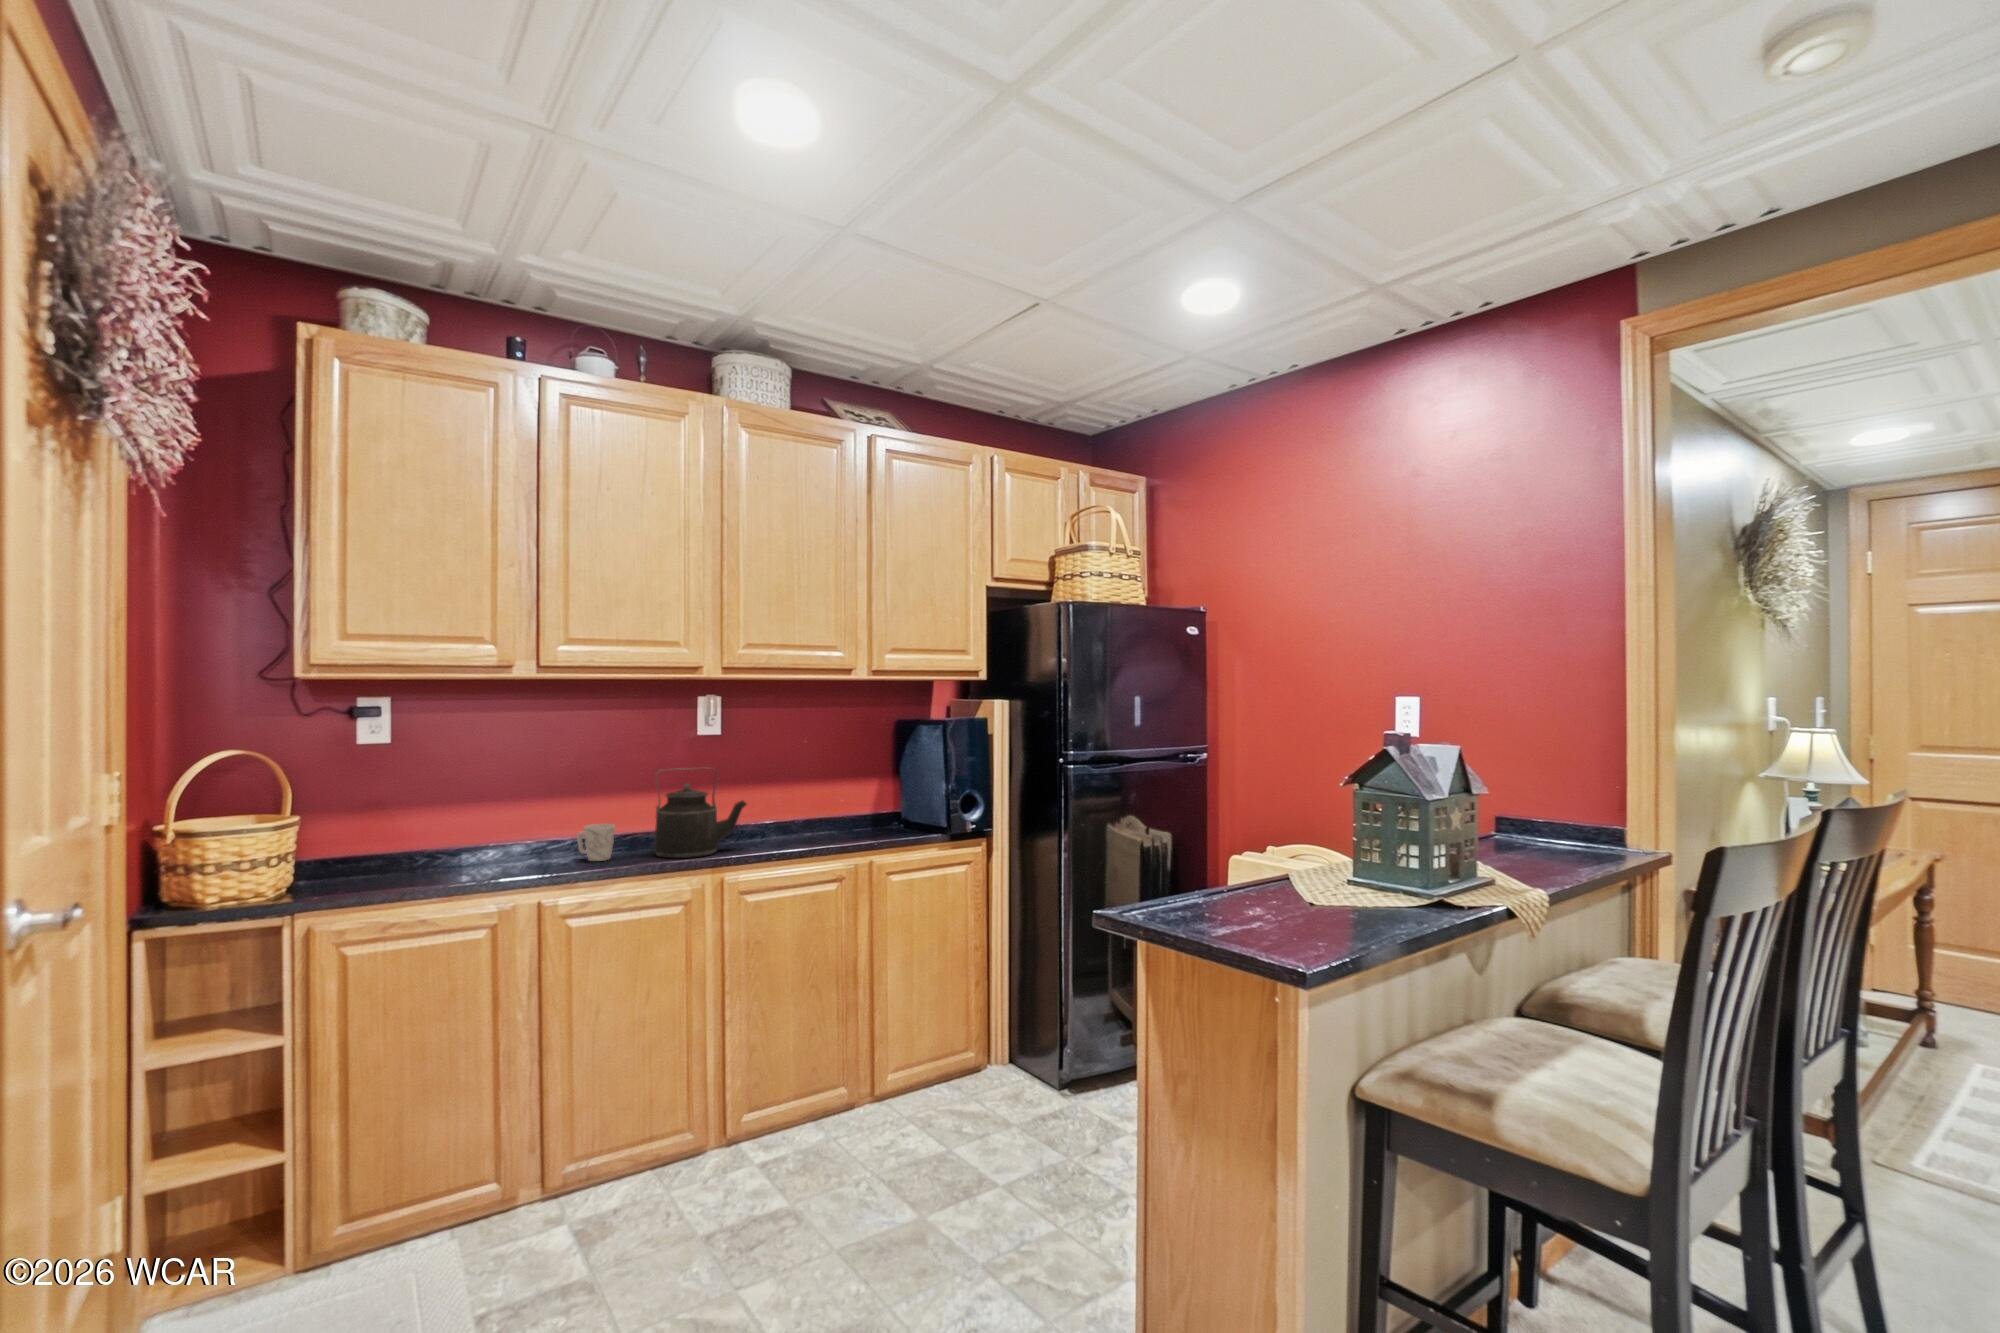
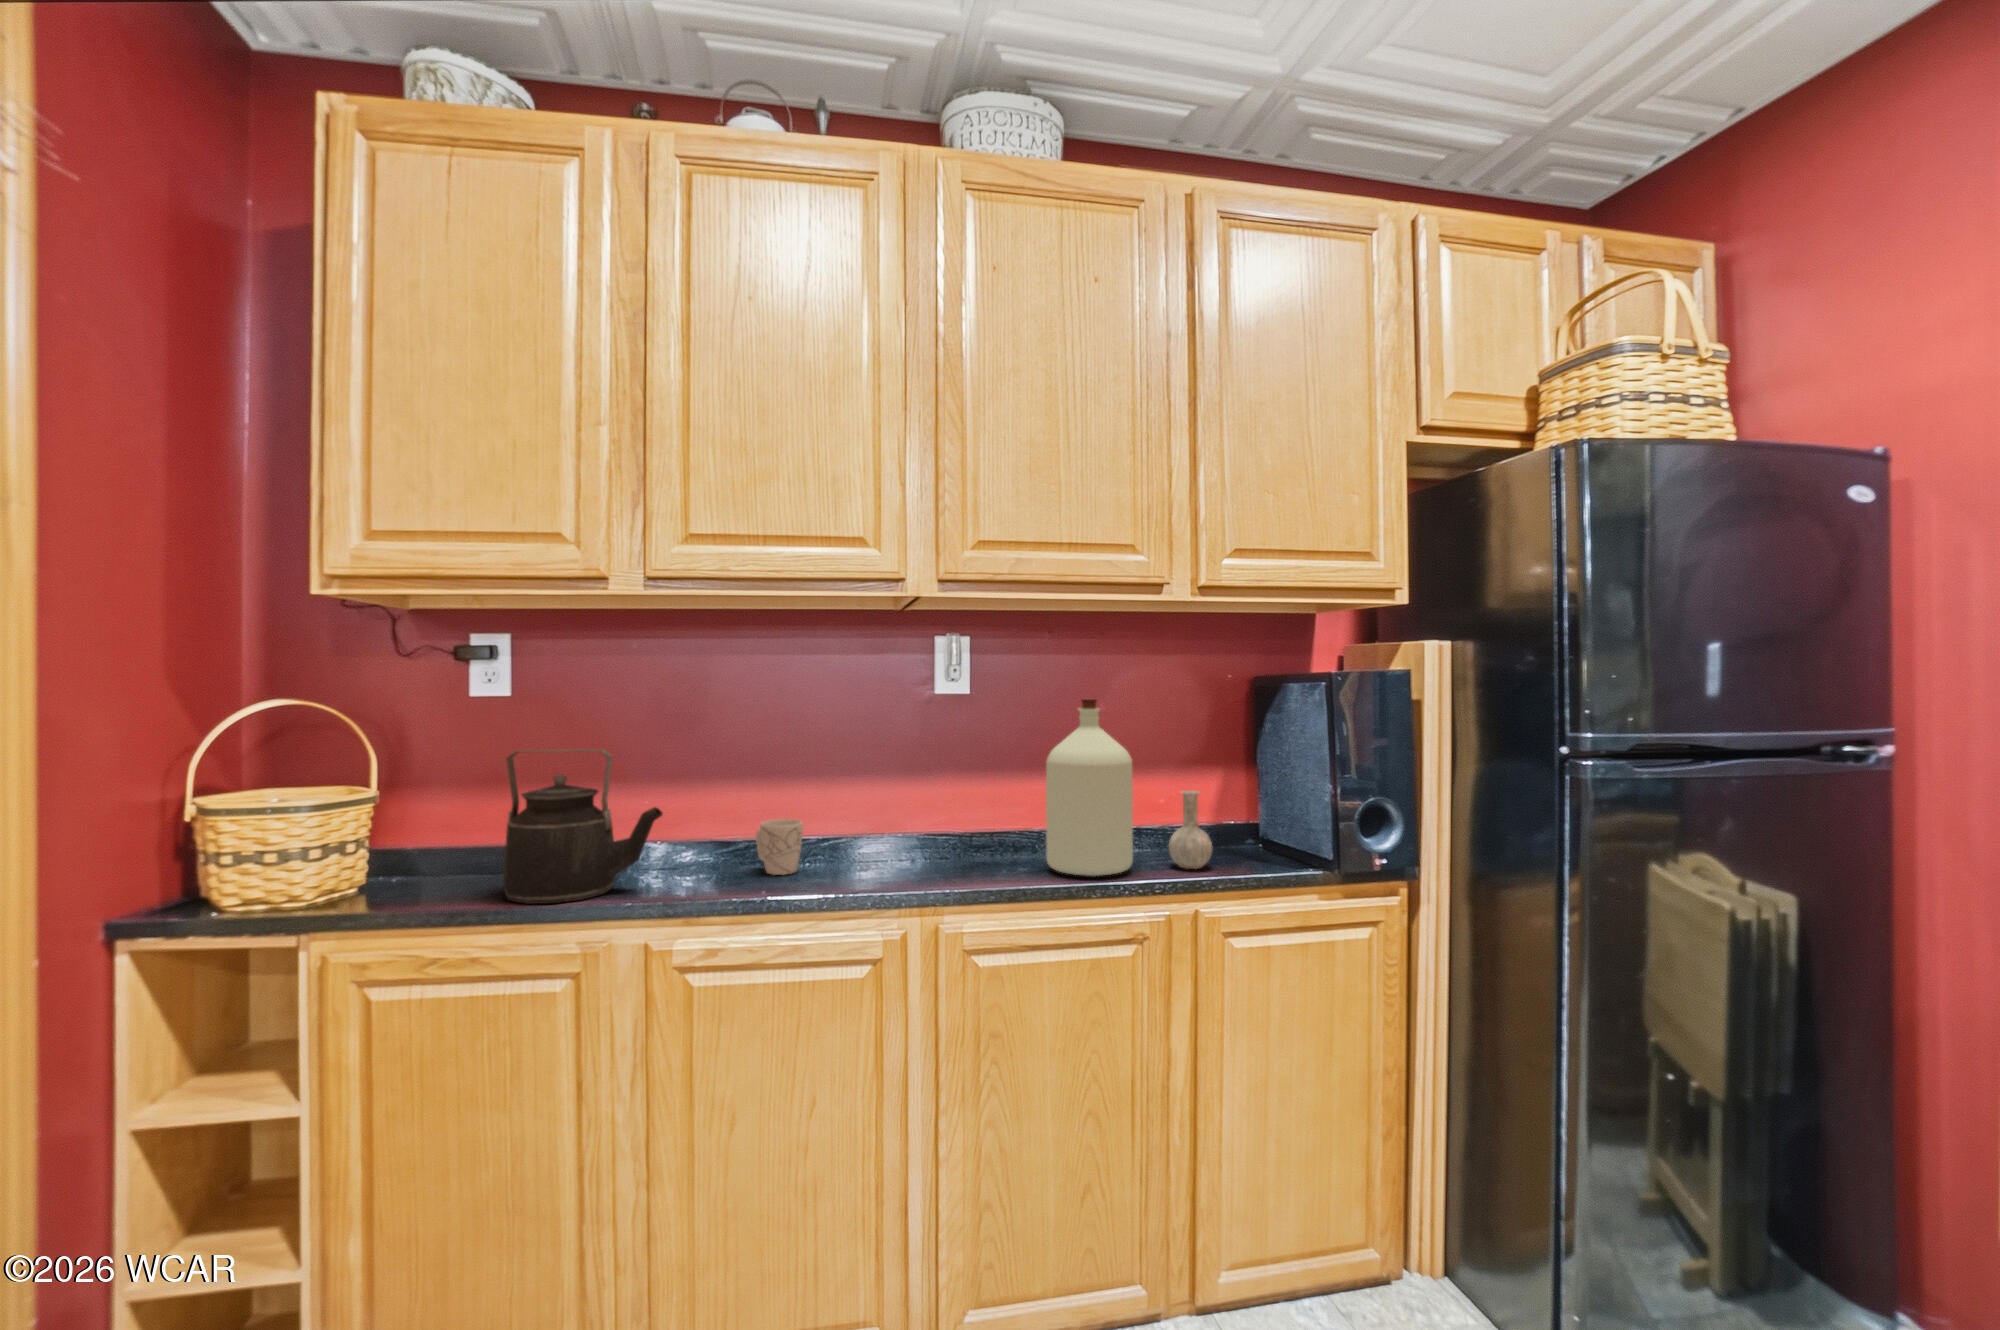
bottle: none [779,737,880,847] -> present [1046,699,1212,876]
kettle: present [654,768,746,858] -> present [503,749,663,904]

